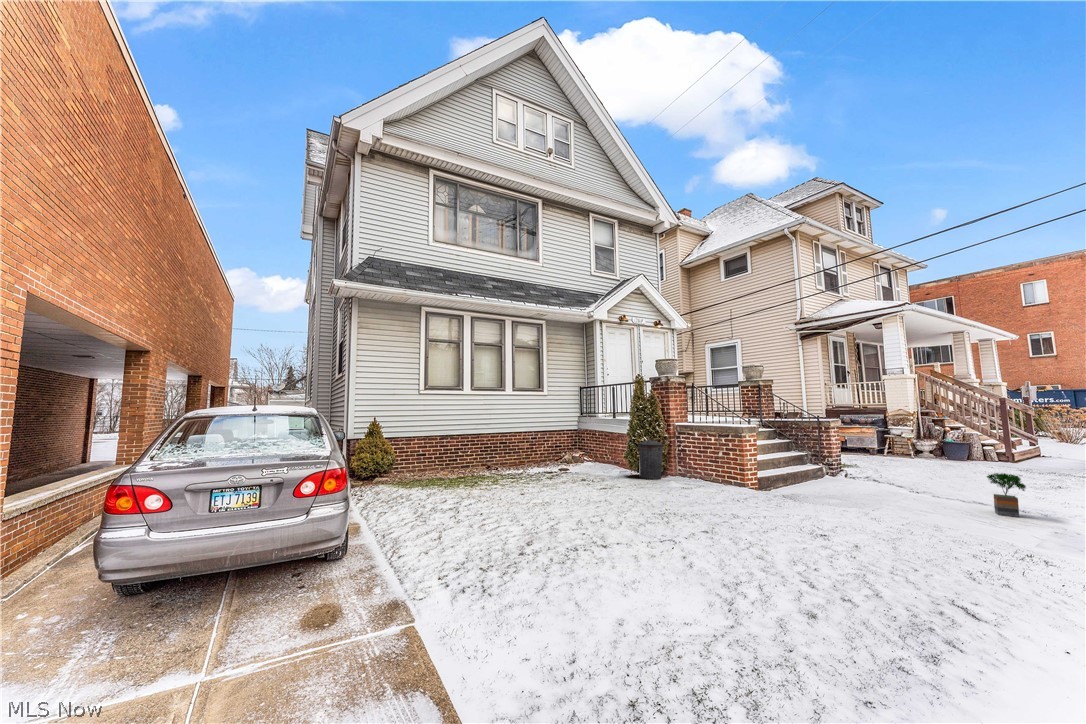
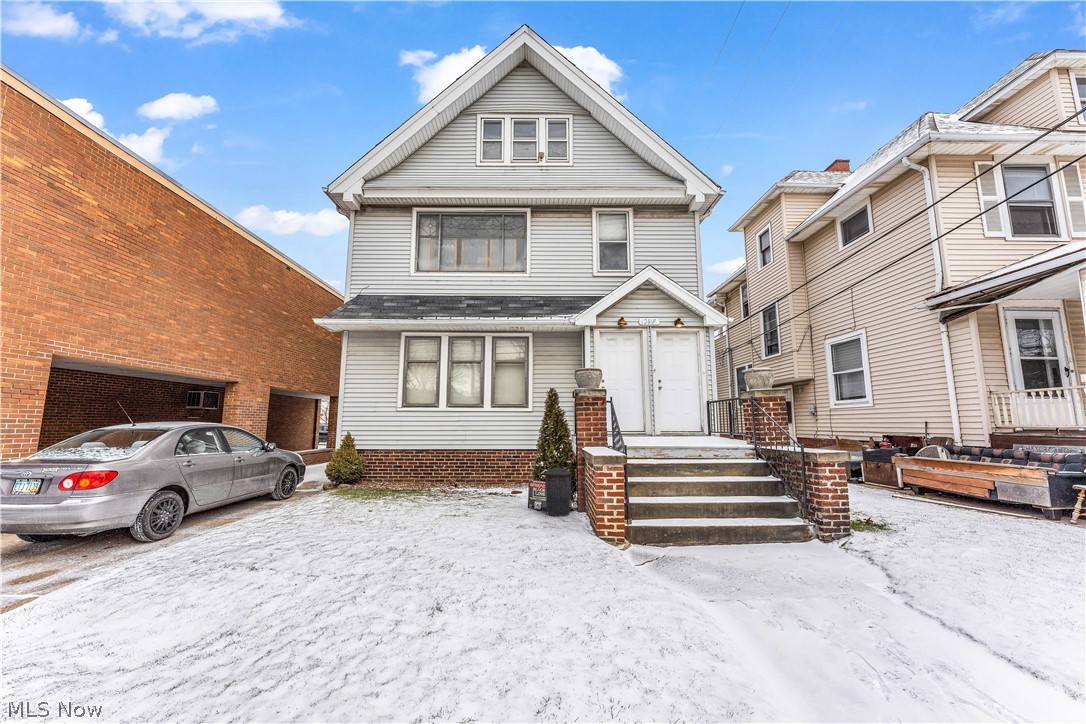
potted tree: present [987,473,1026,517] -> none [961,584,1042,692]

